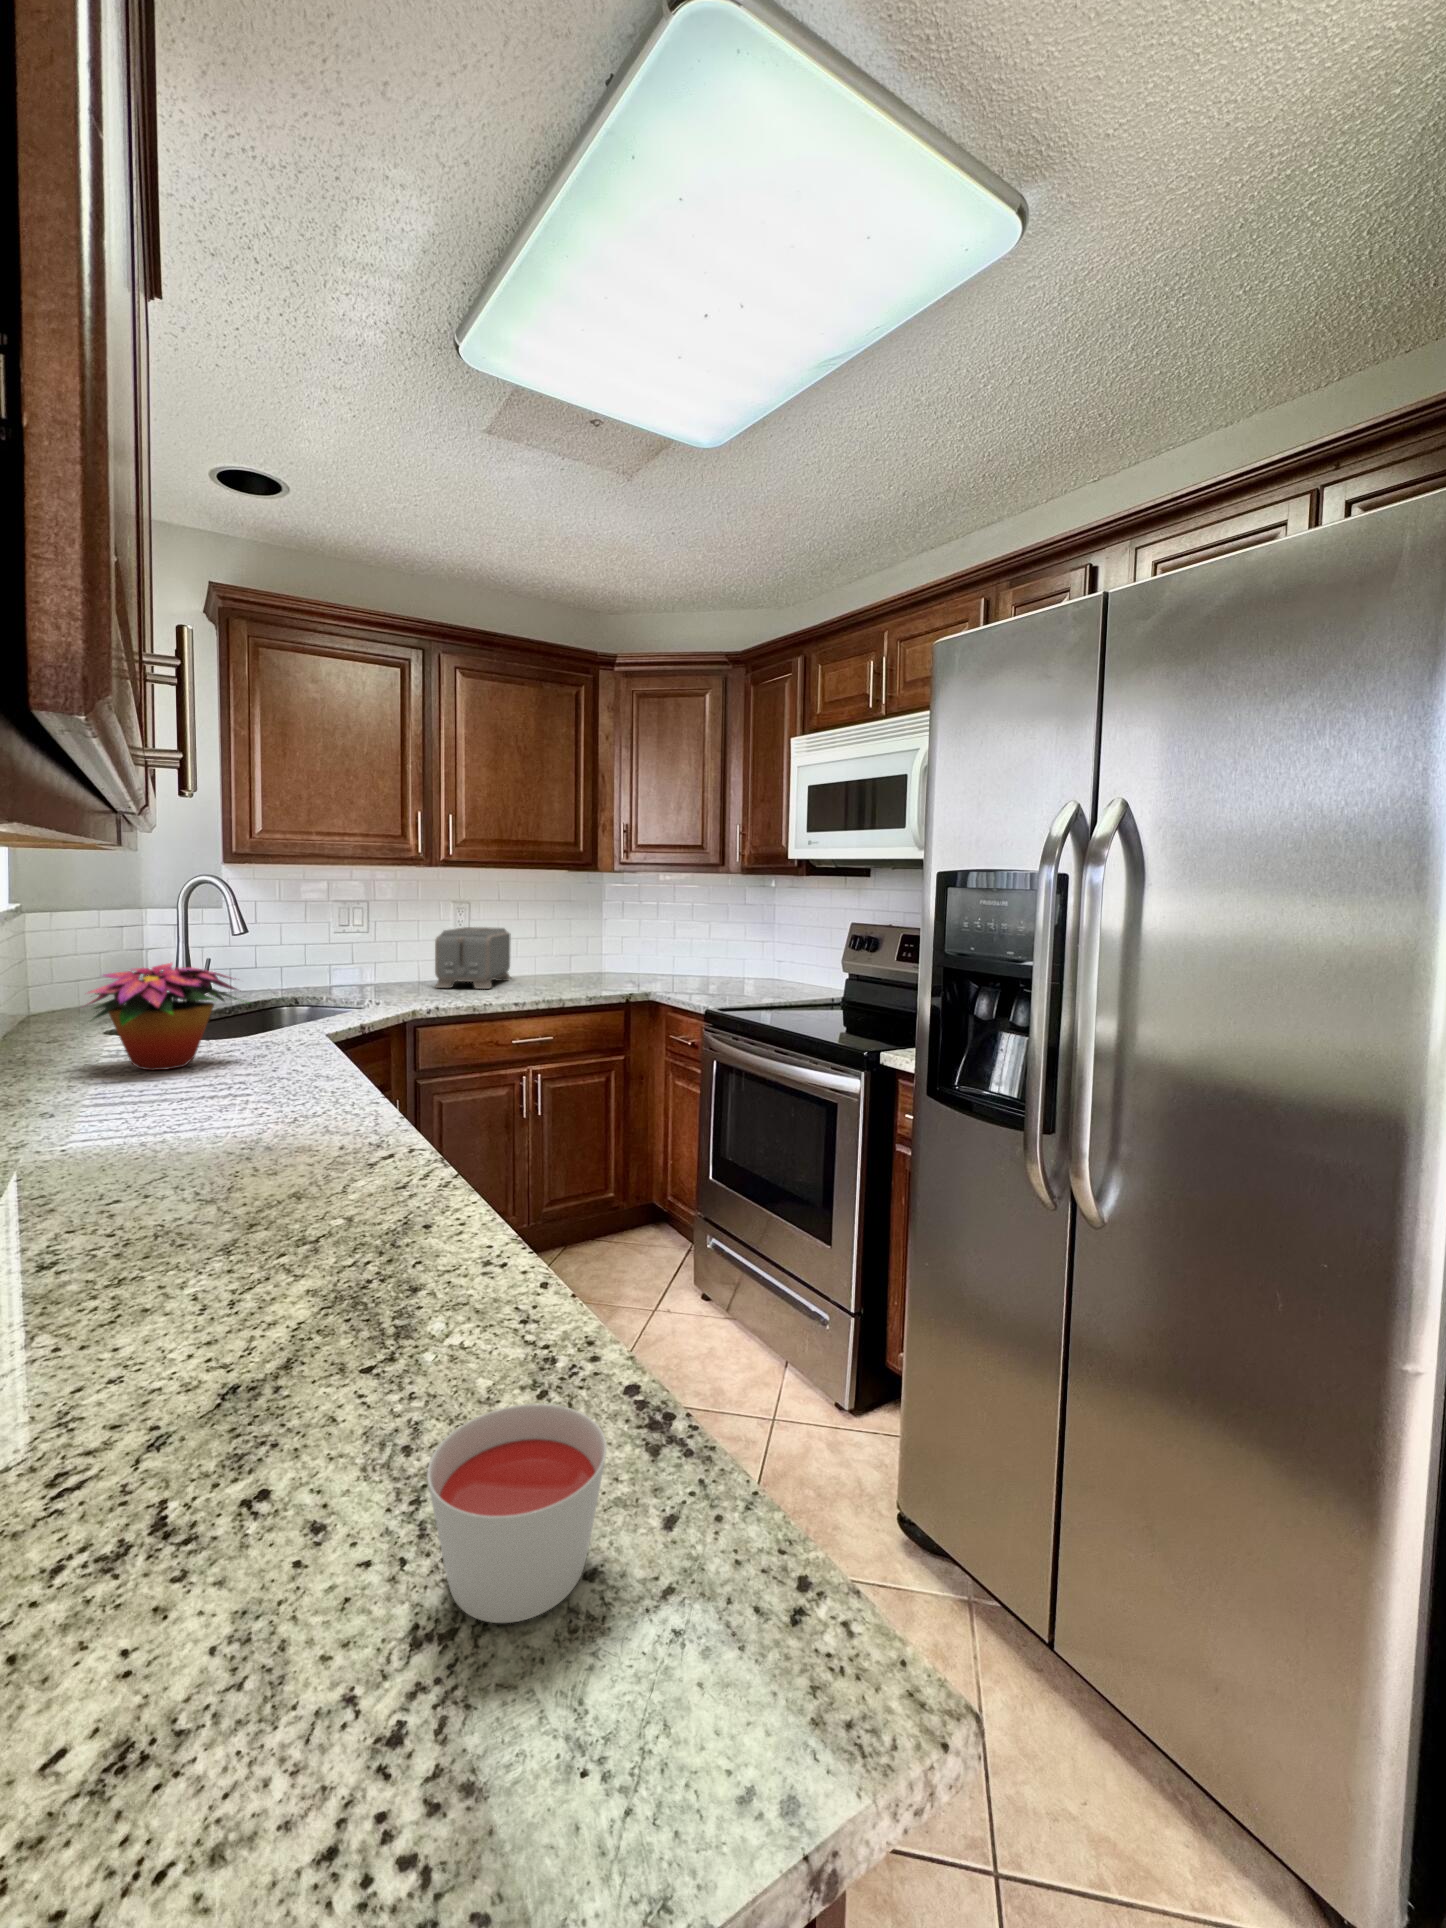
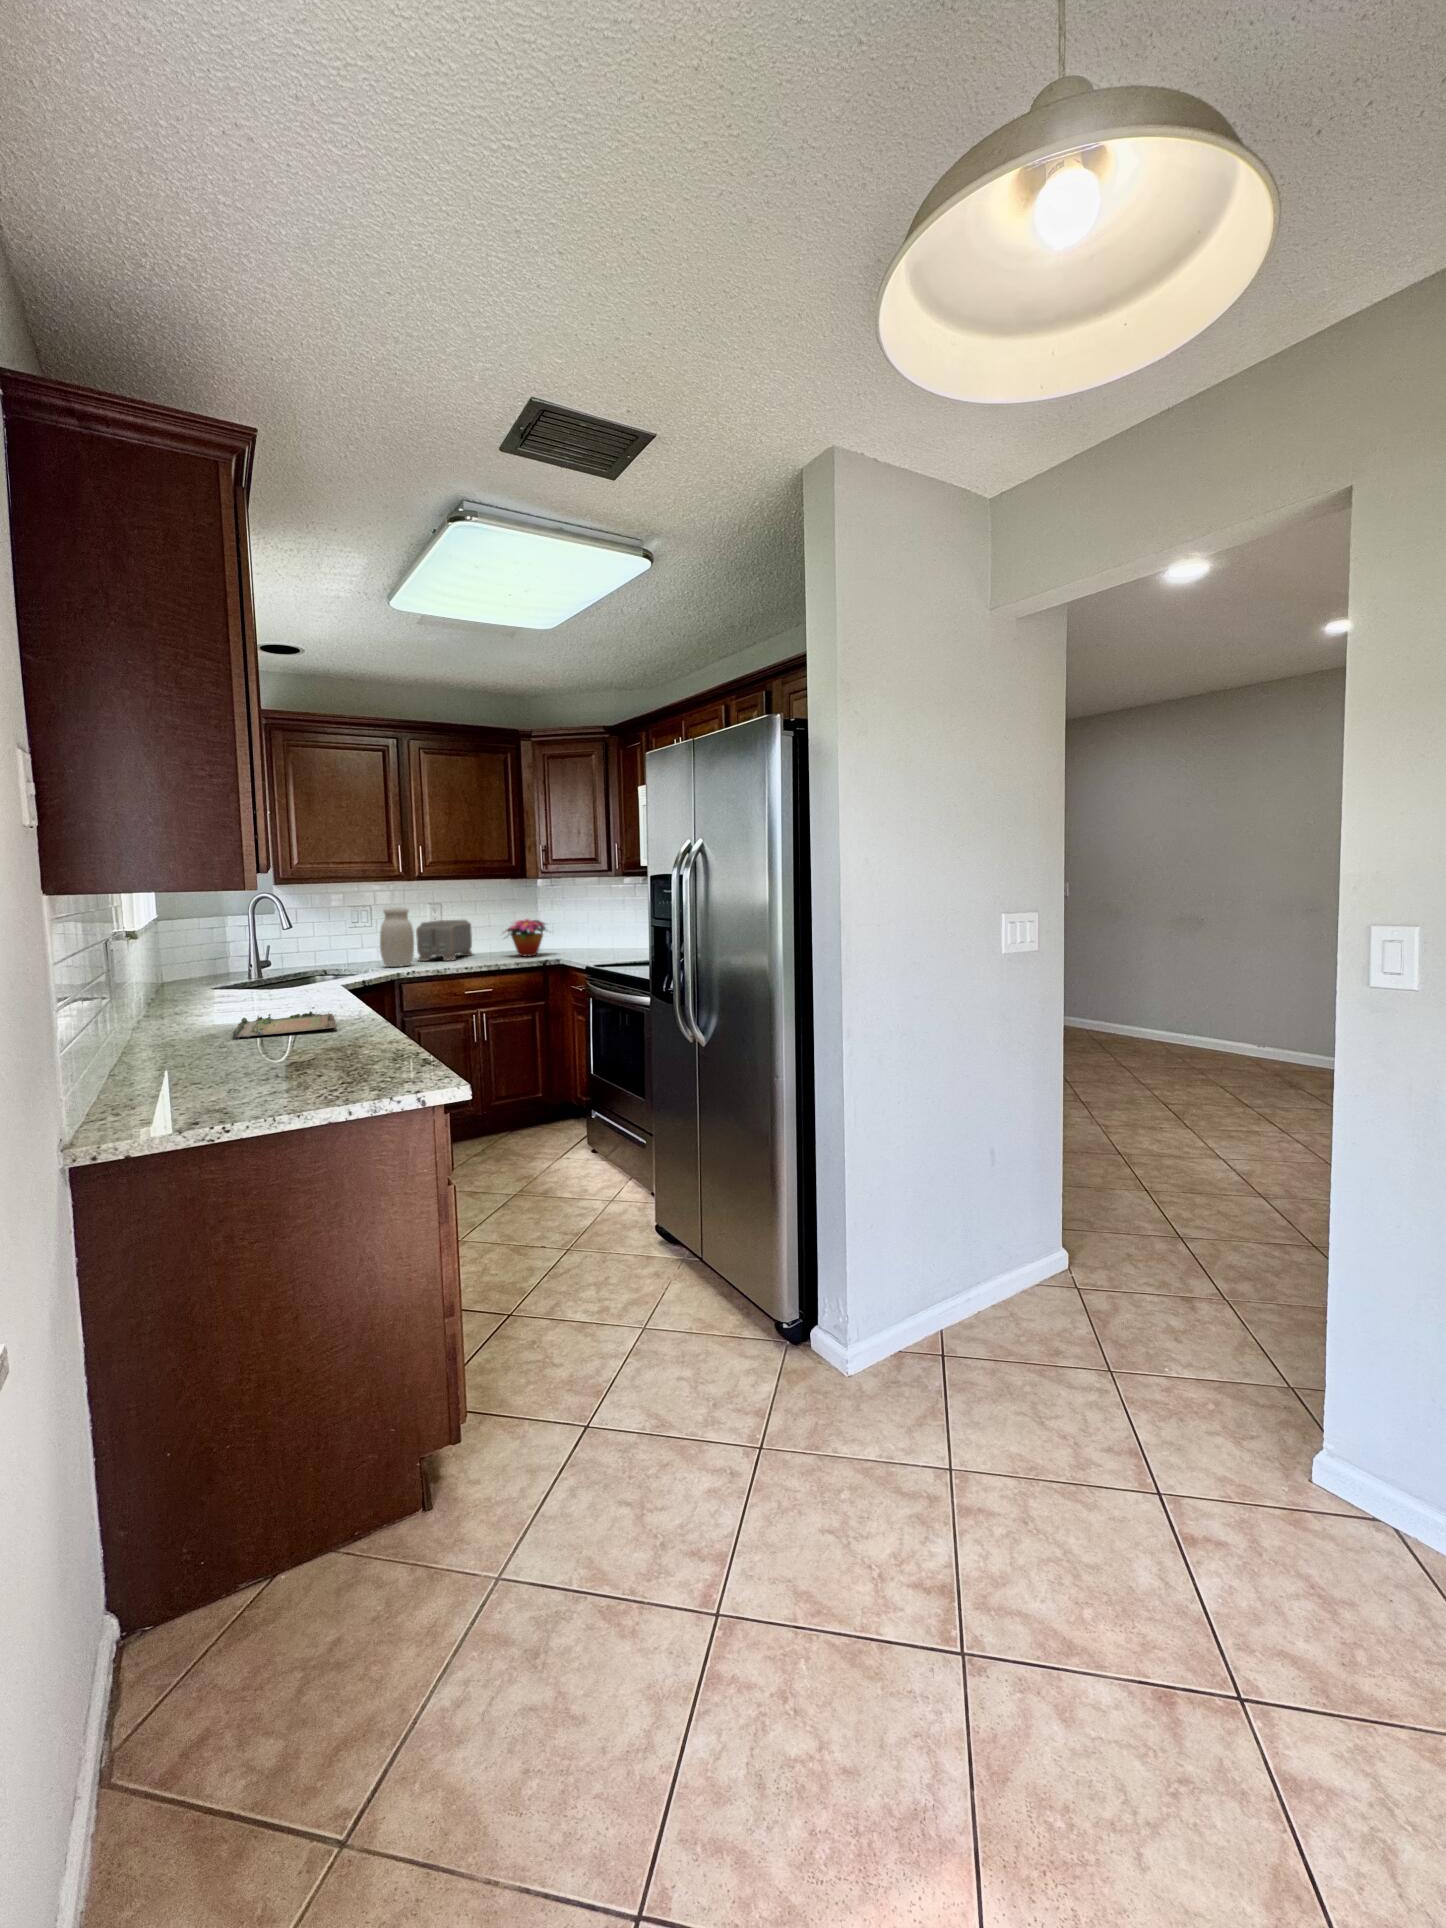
jar: none [383,907,435,997] -> present [380,907,414,967]
flower arrangement: present [87,963,246,1070] -> present [505,919,546,956]
tray: none [90,1124,371,1259] -> present [233,1007,337,1039]
candle: present [427,1404,607,1623] -> none [326,1034,373,1070]

